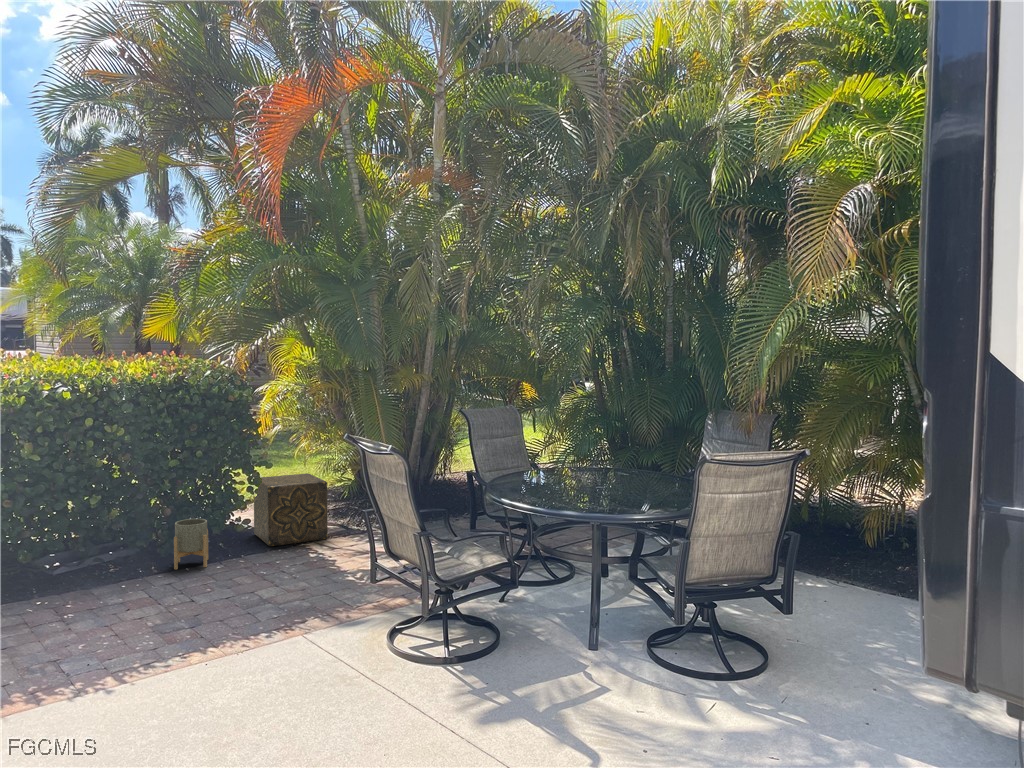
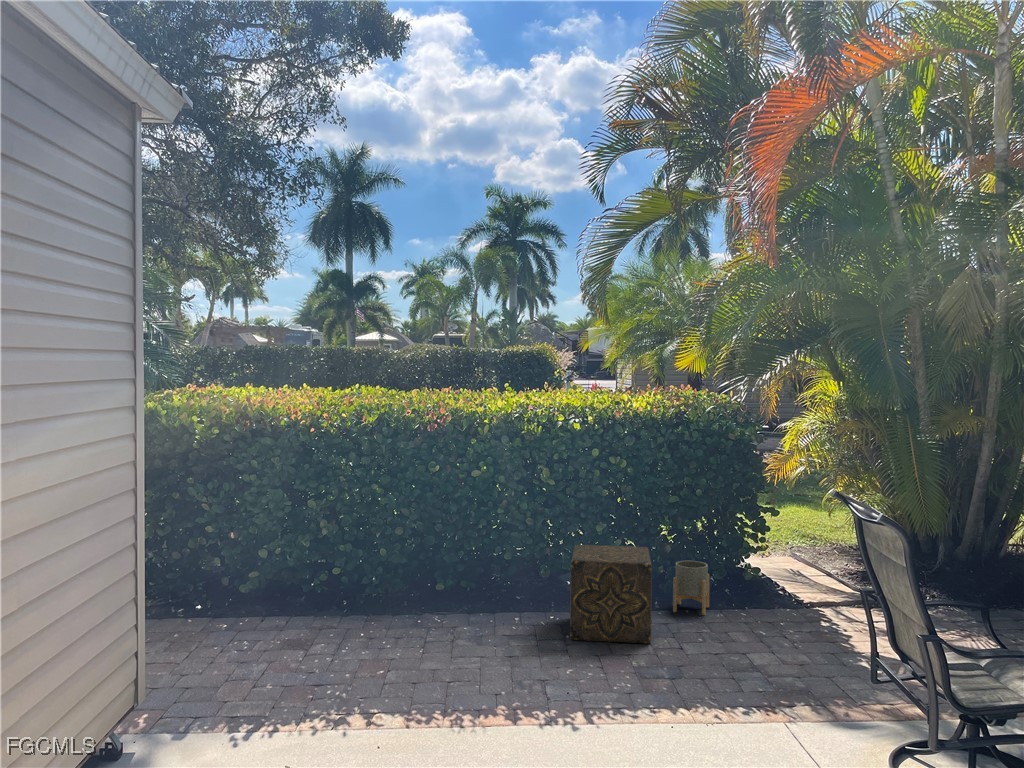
ottoman: present [254,473,328,546] -> present [570,545,652,643]

